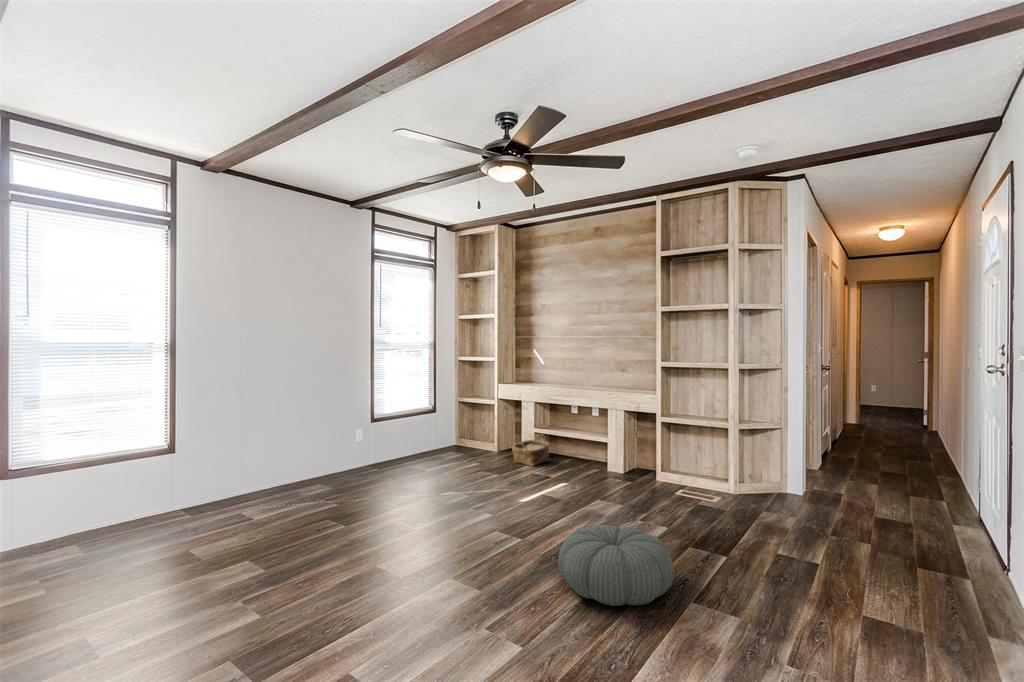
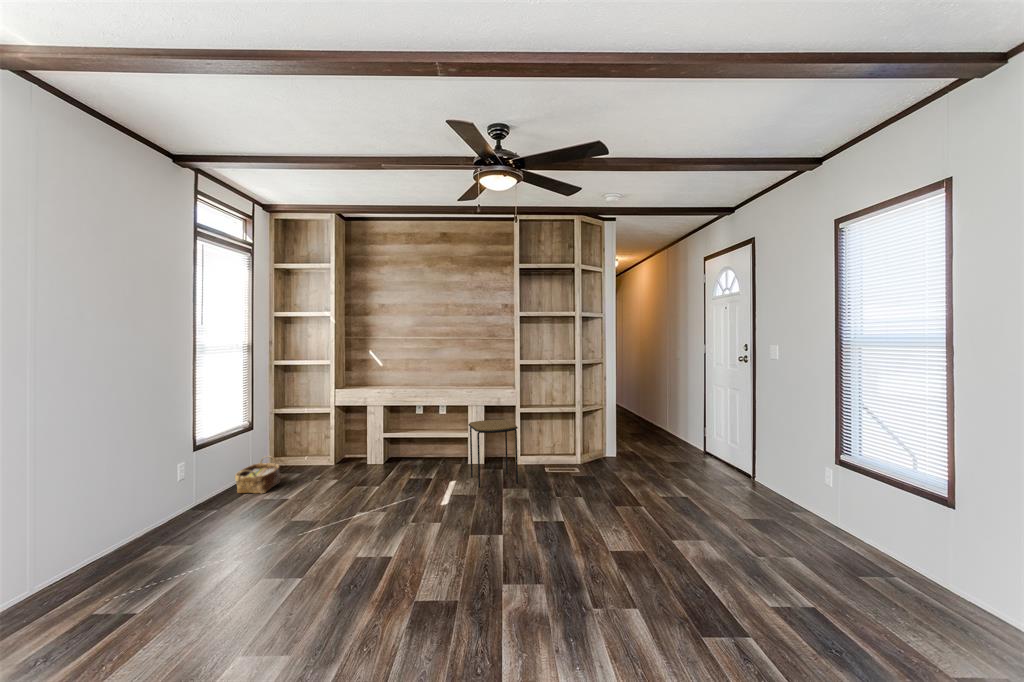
side table: none [733,428,791,509] -> present [469,420,518,488]
pouf: present [558,525,674,606] -> none [374,531,487,616]

